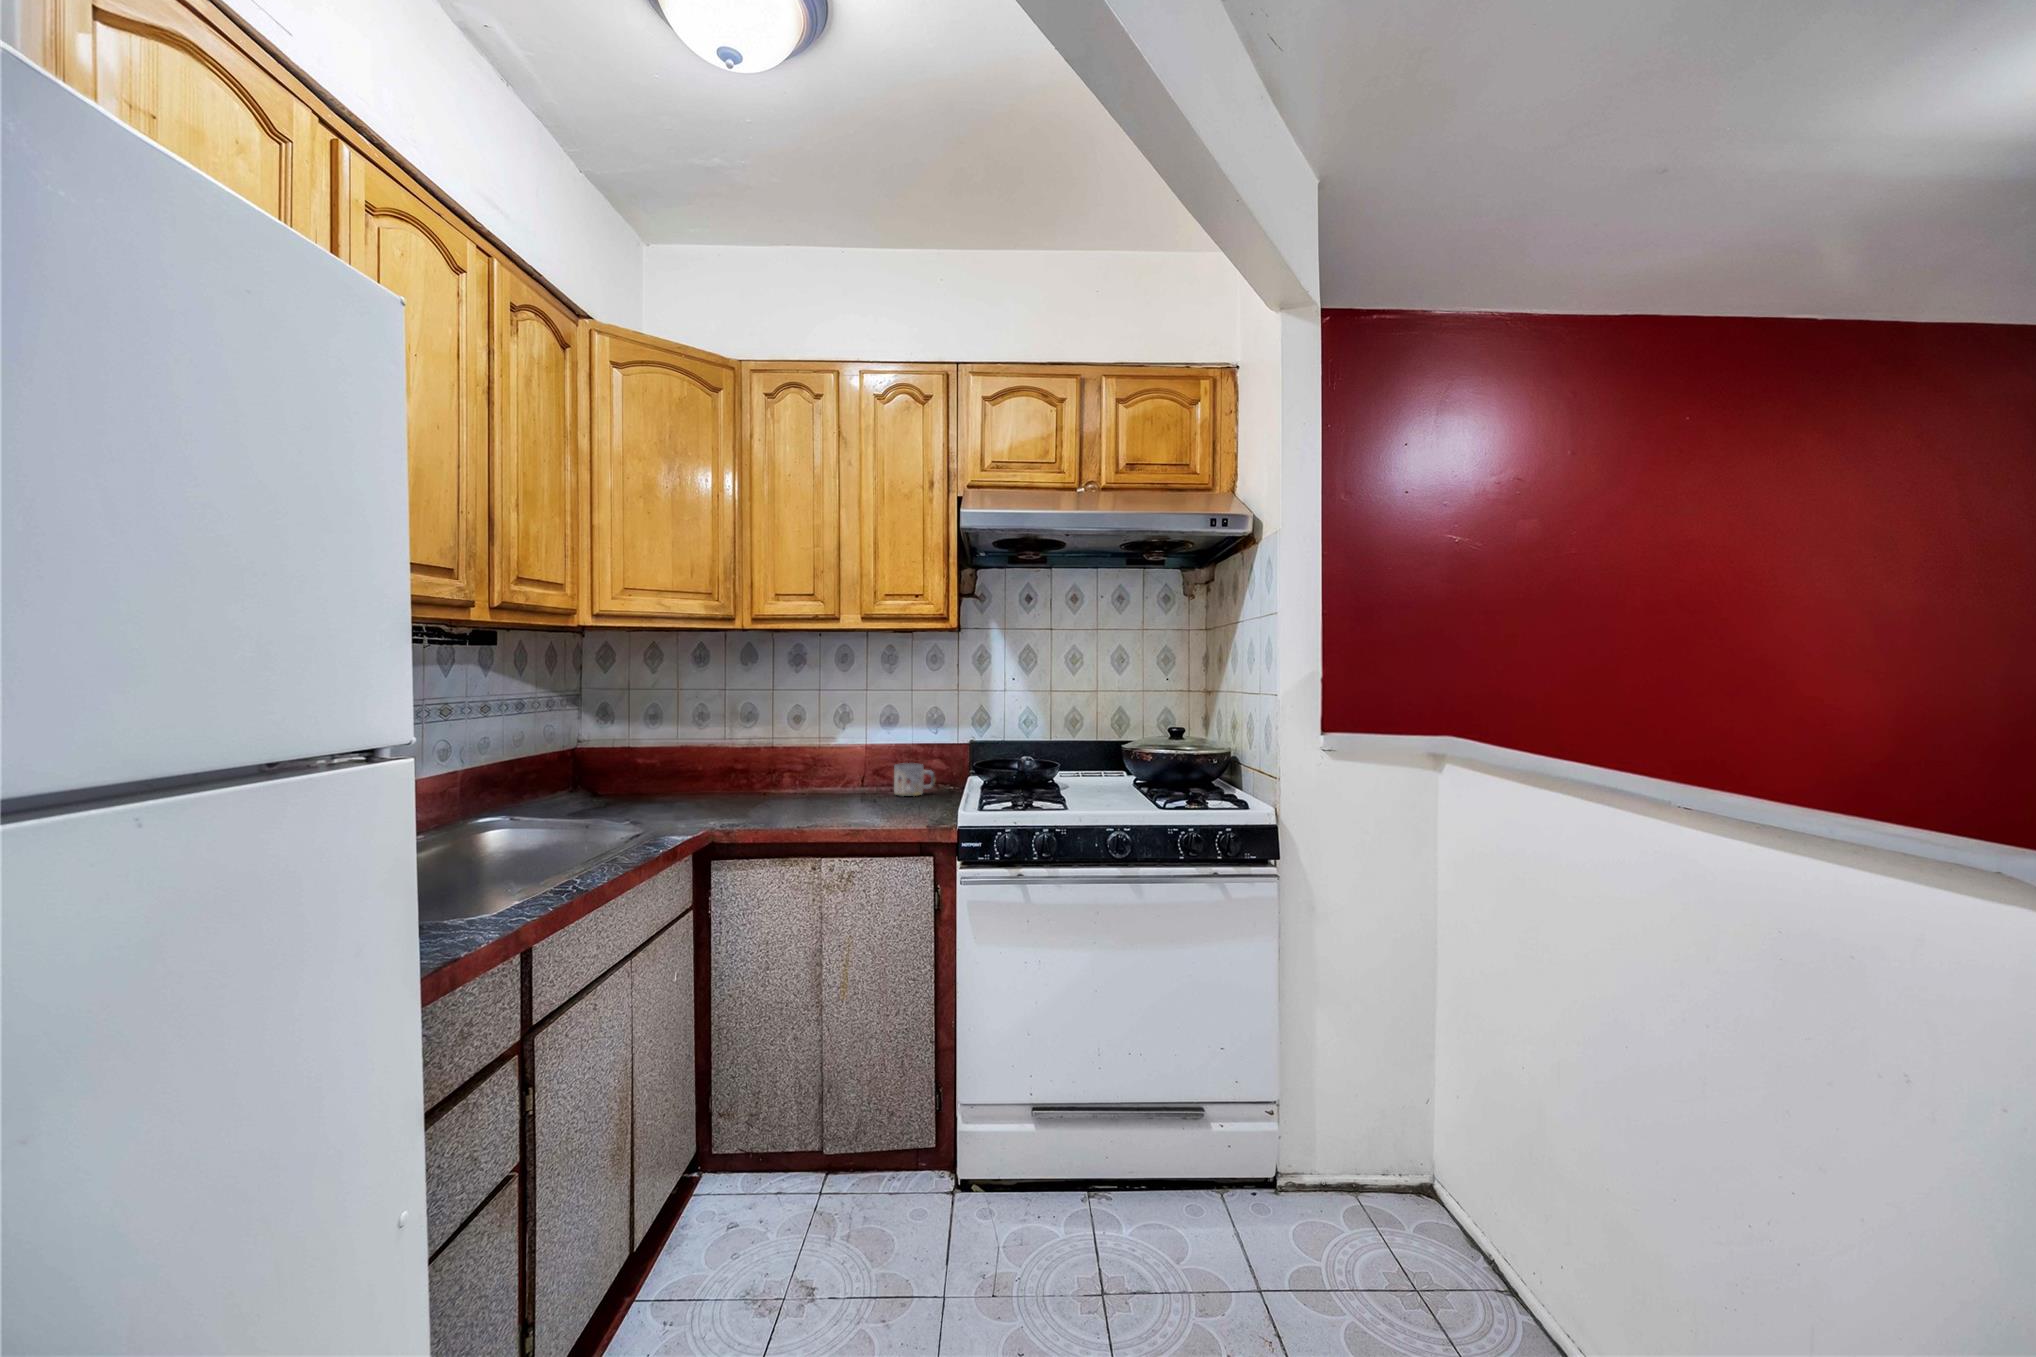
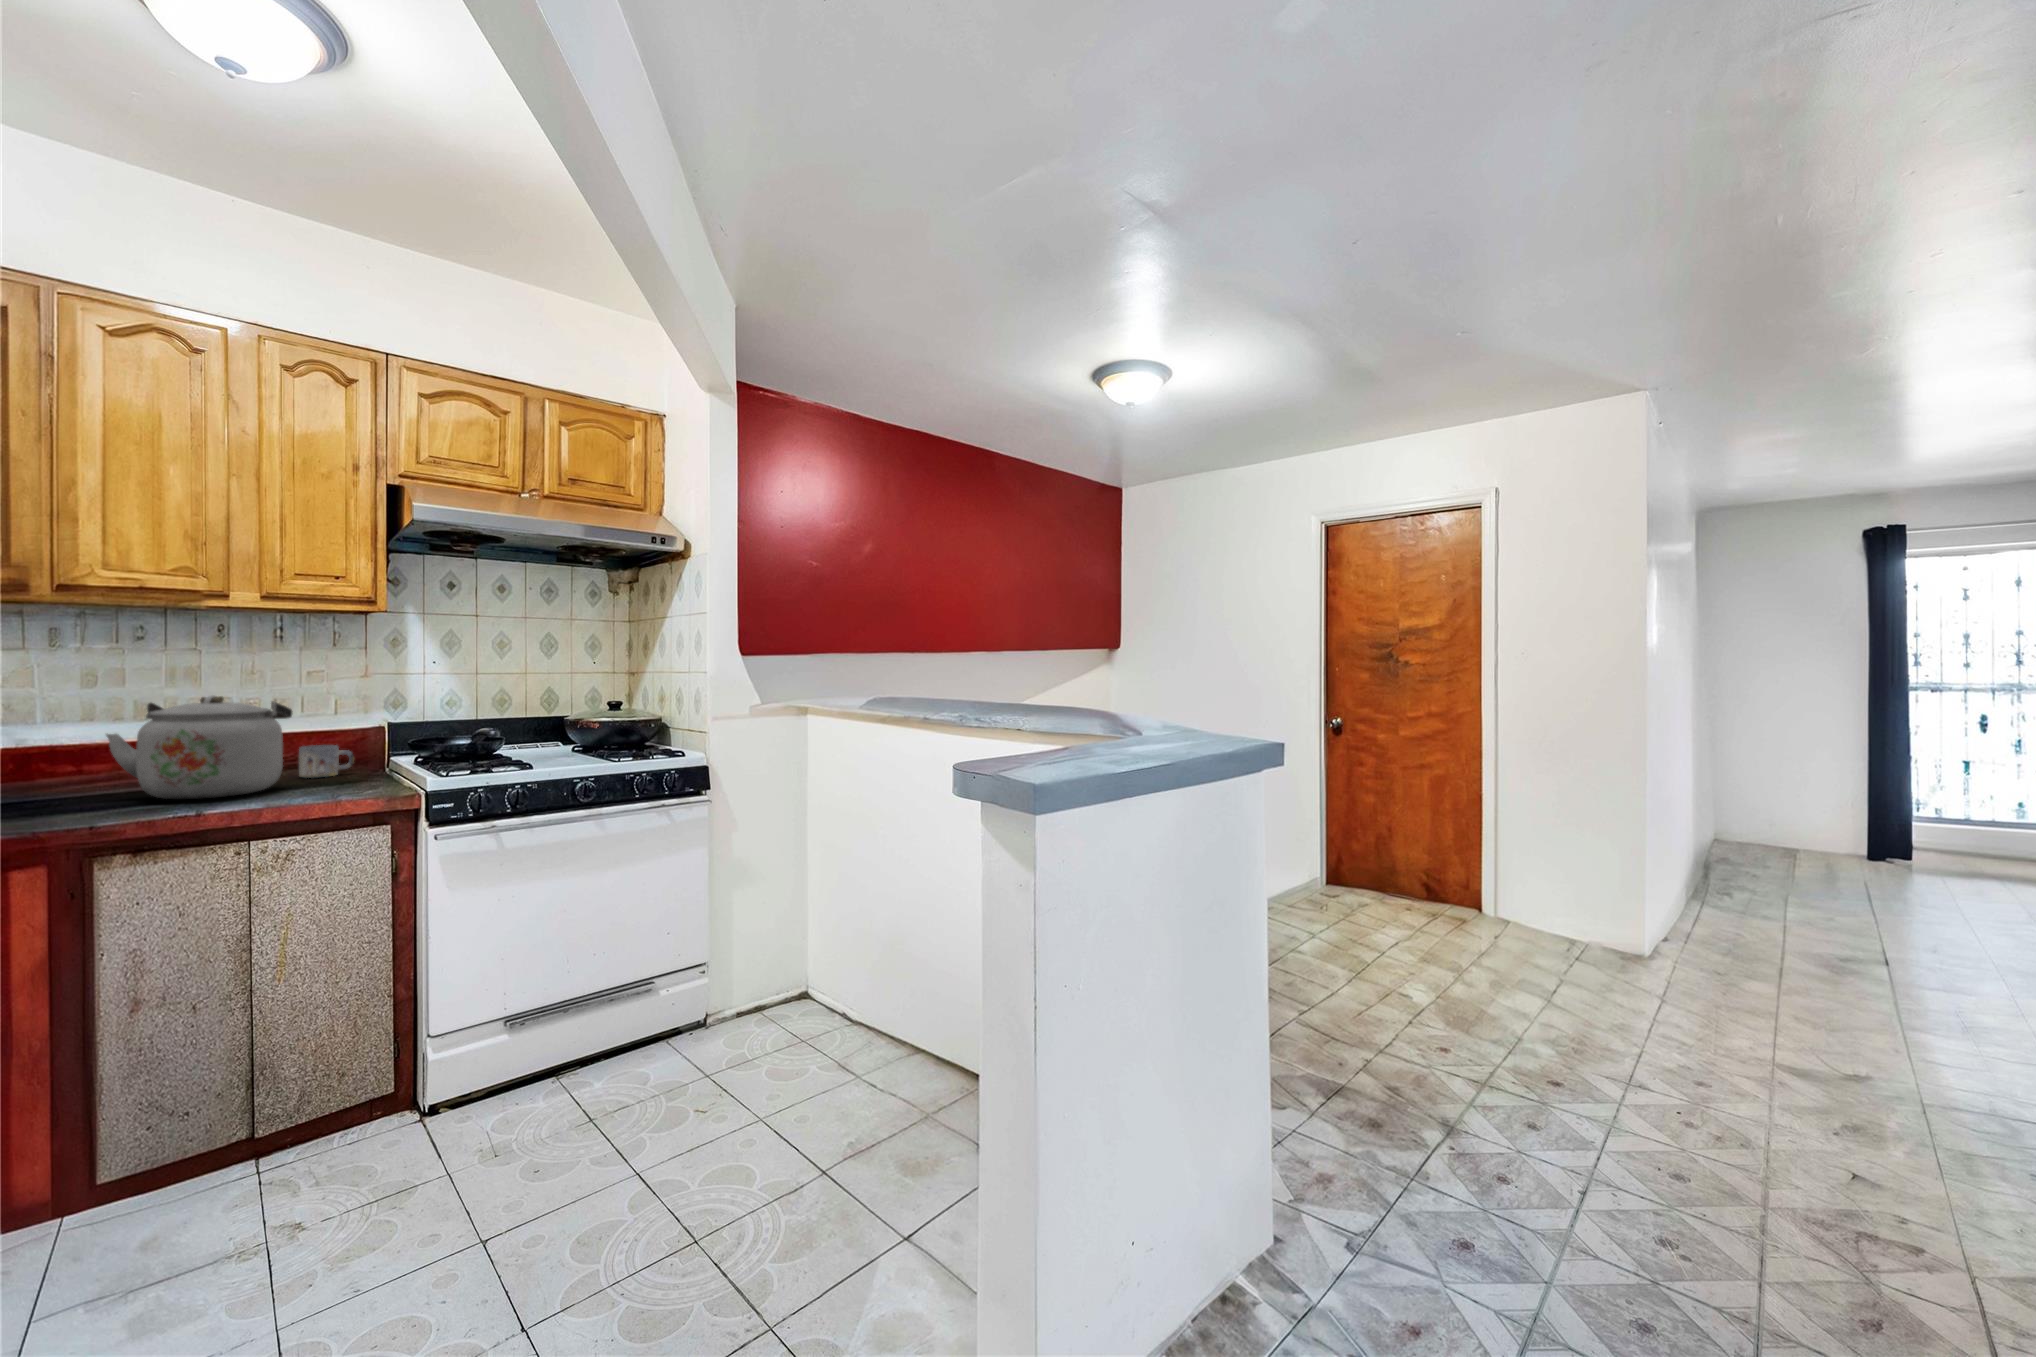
kettle: none [759,713,883,810] -> present [106,695,292,799]

